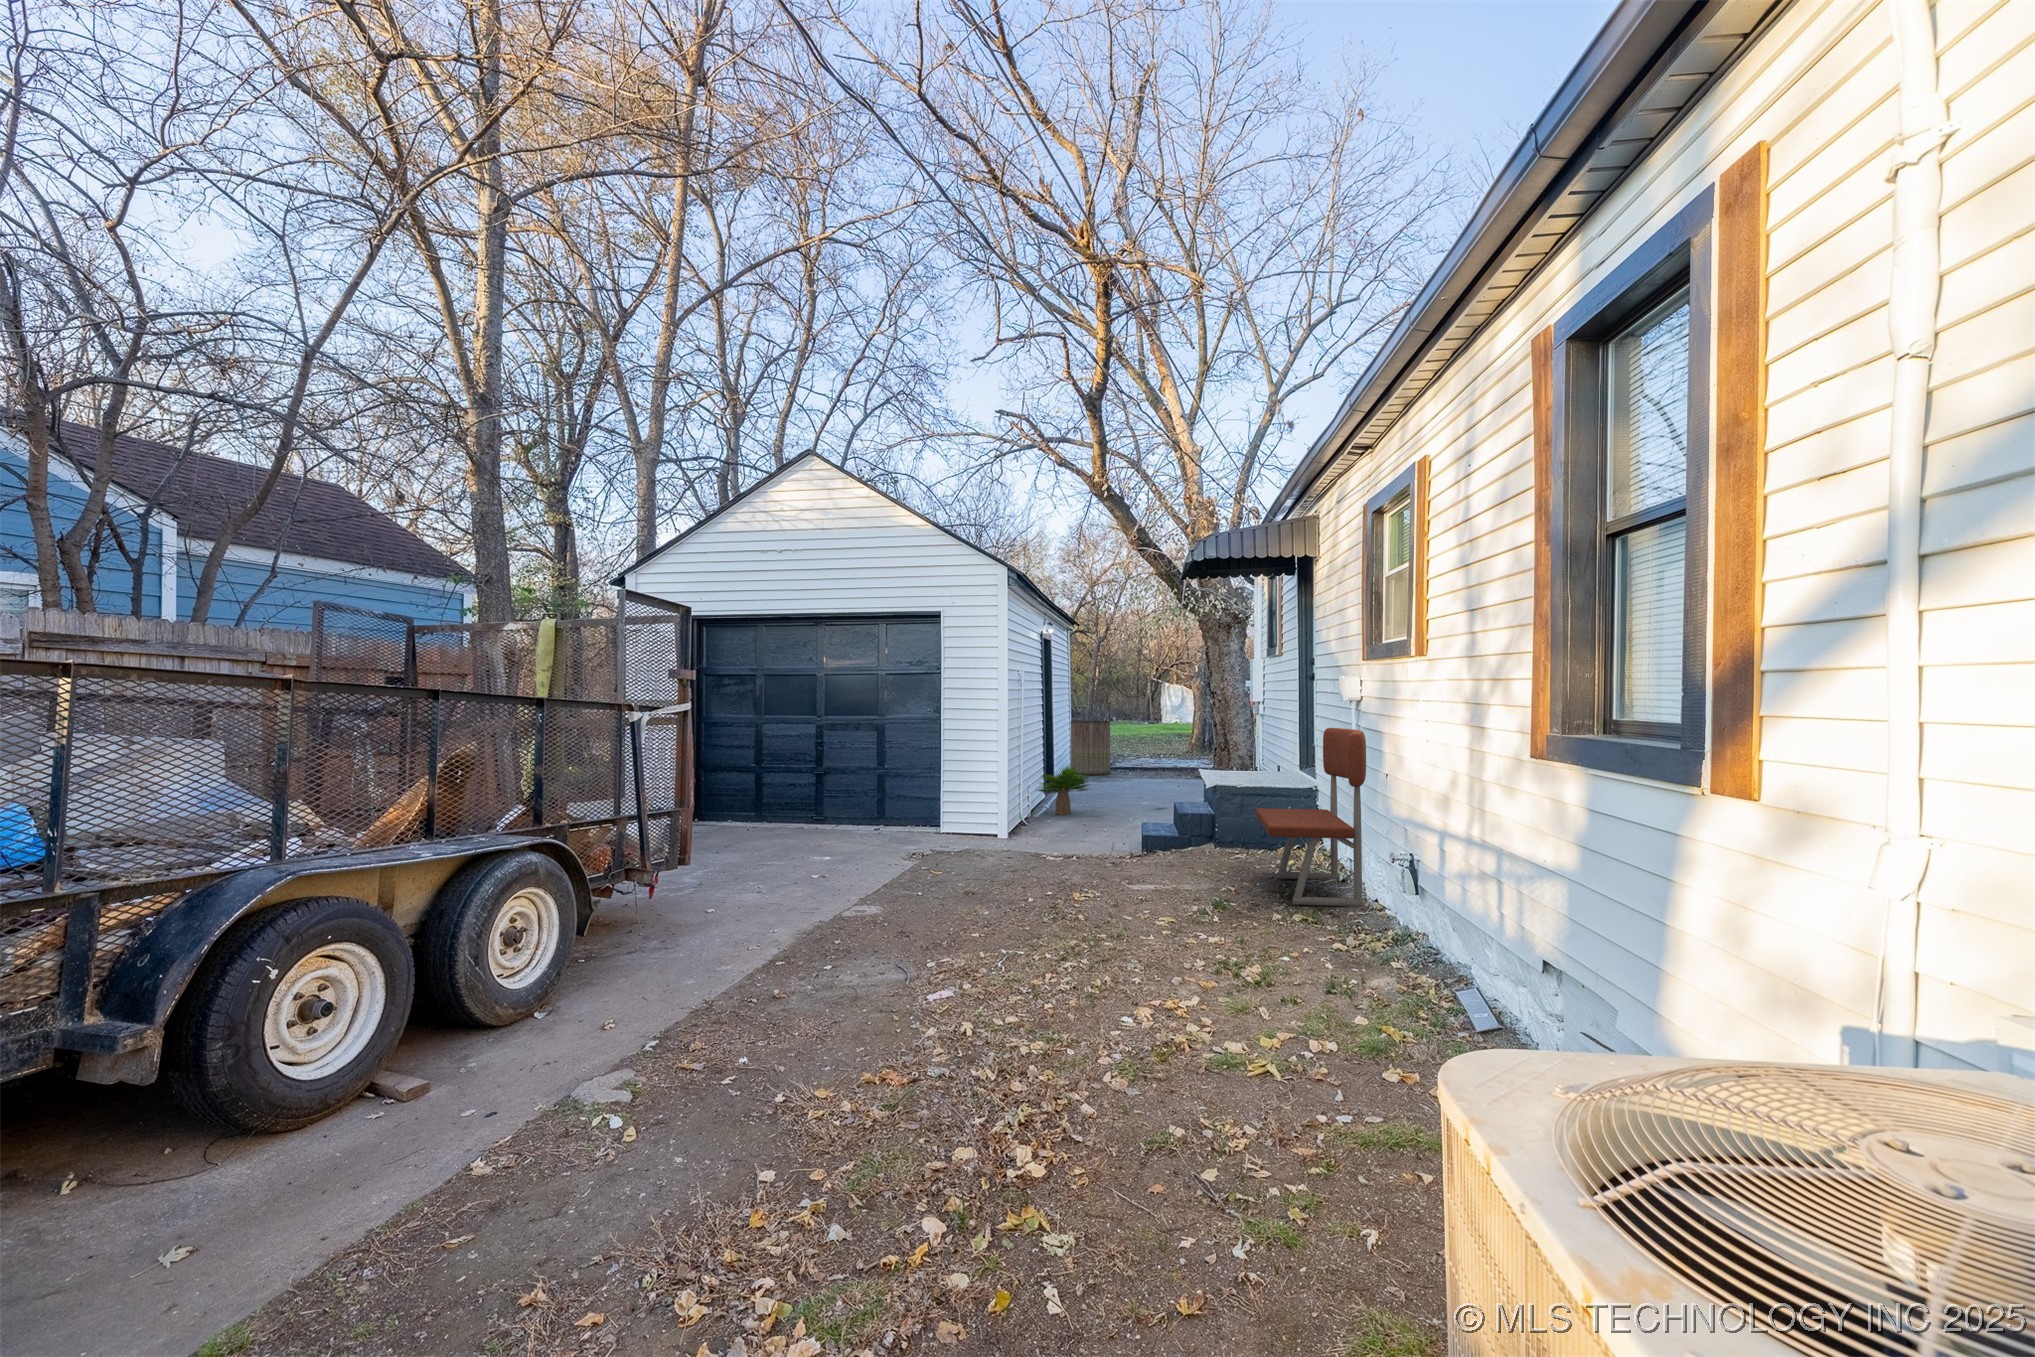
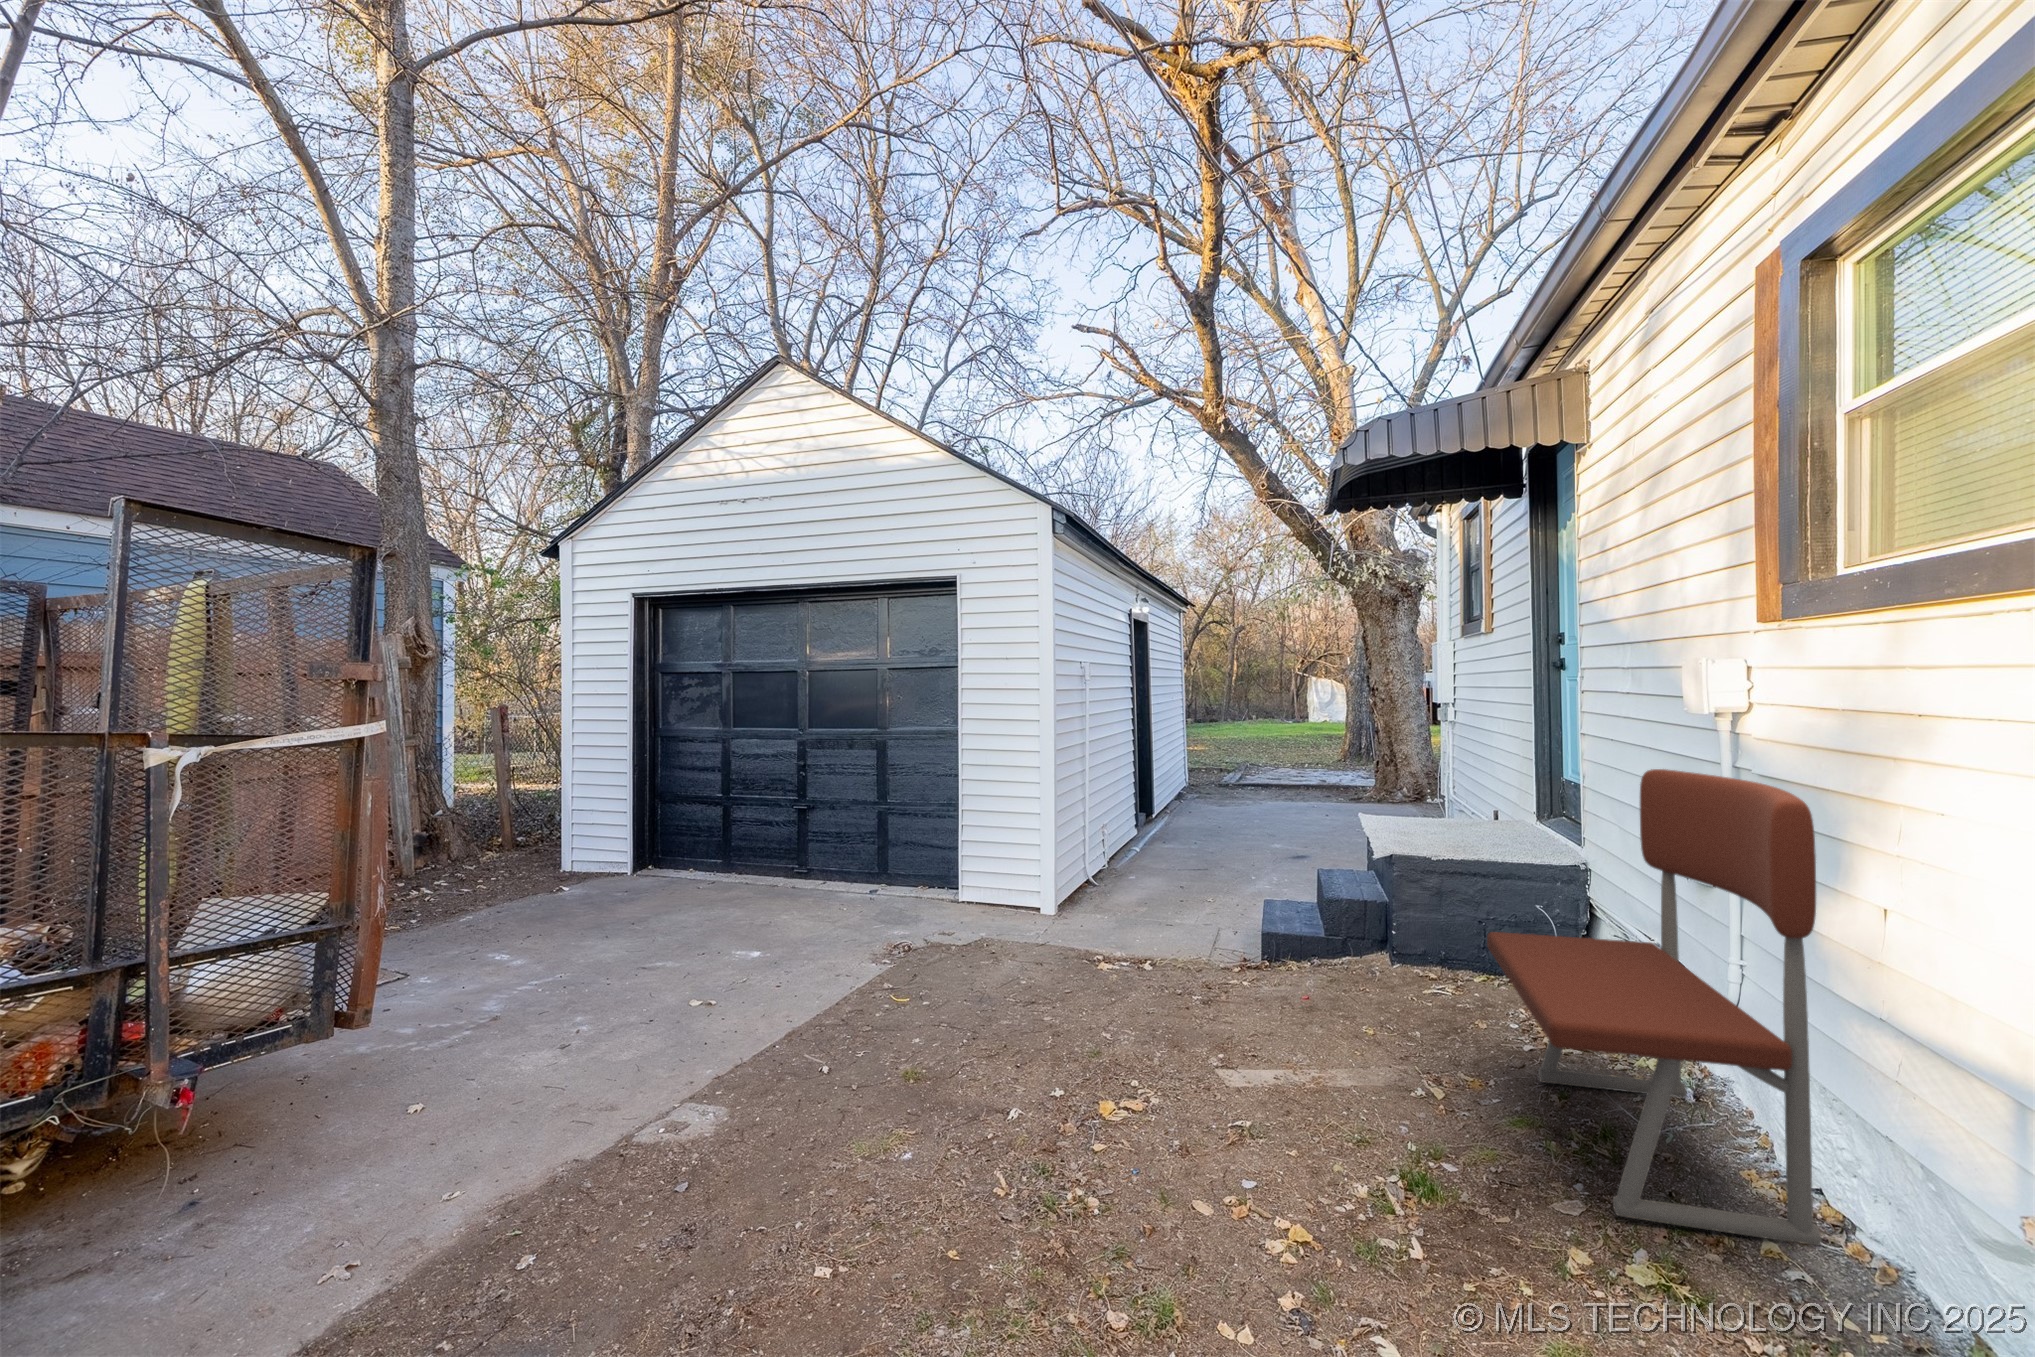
trash can: present [1071,721,1110,775] -> none [1185,726,1236,796]
potted plant: present [1037,766,1088,815] -> none [1109,793,1197,869]

